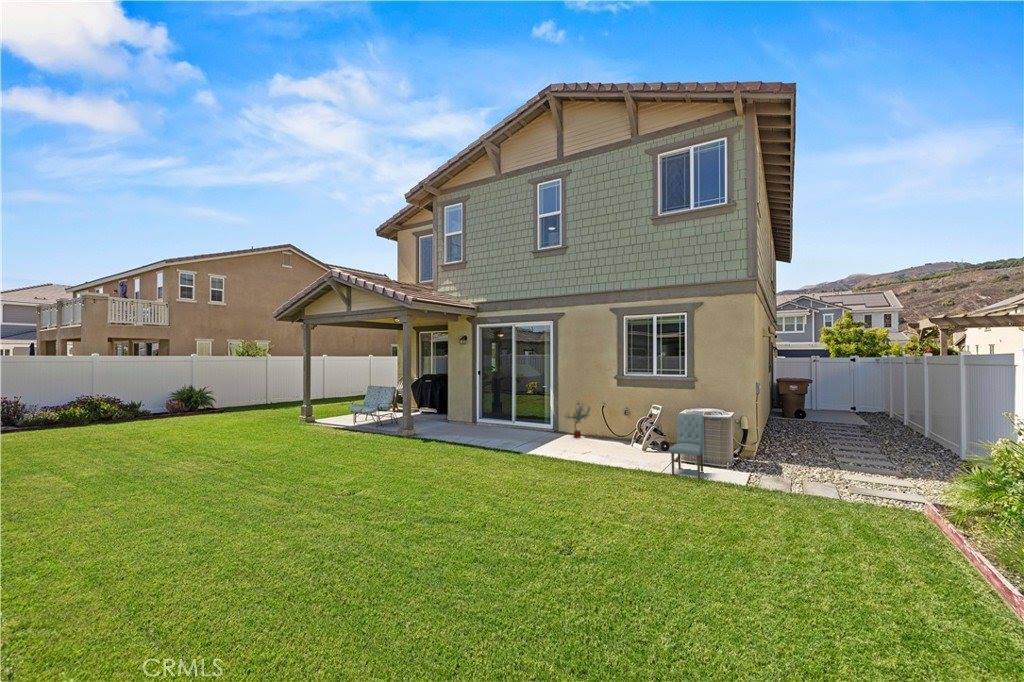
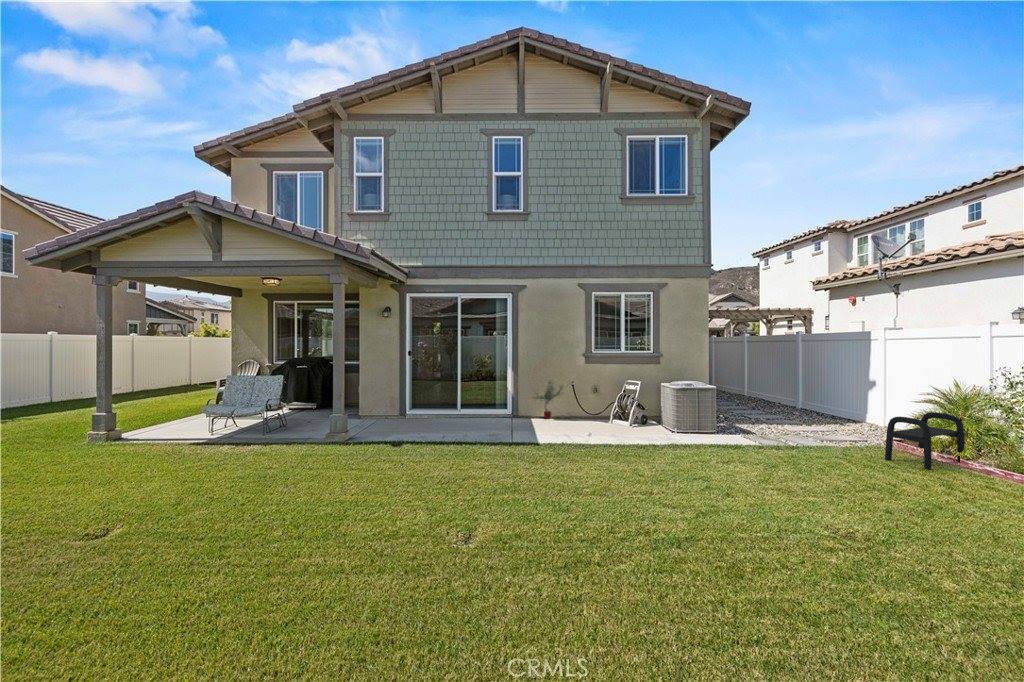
dining chair: present [670,413,703,479] -> none [688,383,722,439]
bench: none [865,481,1014,570] -> present [885,412,965,469]

